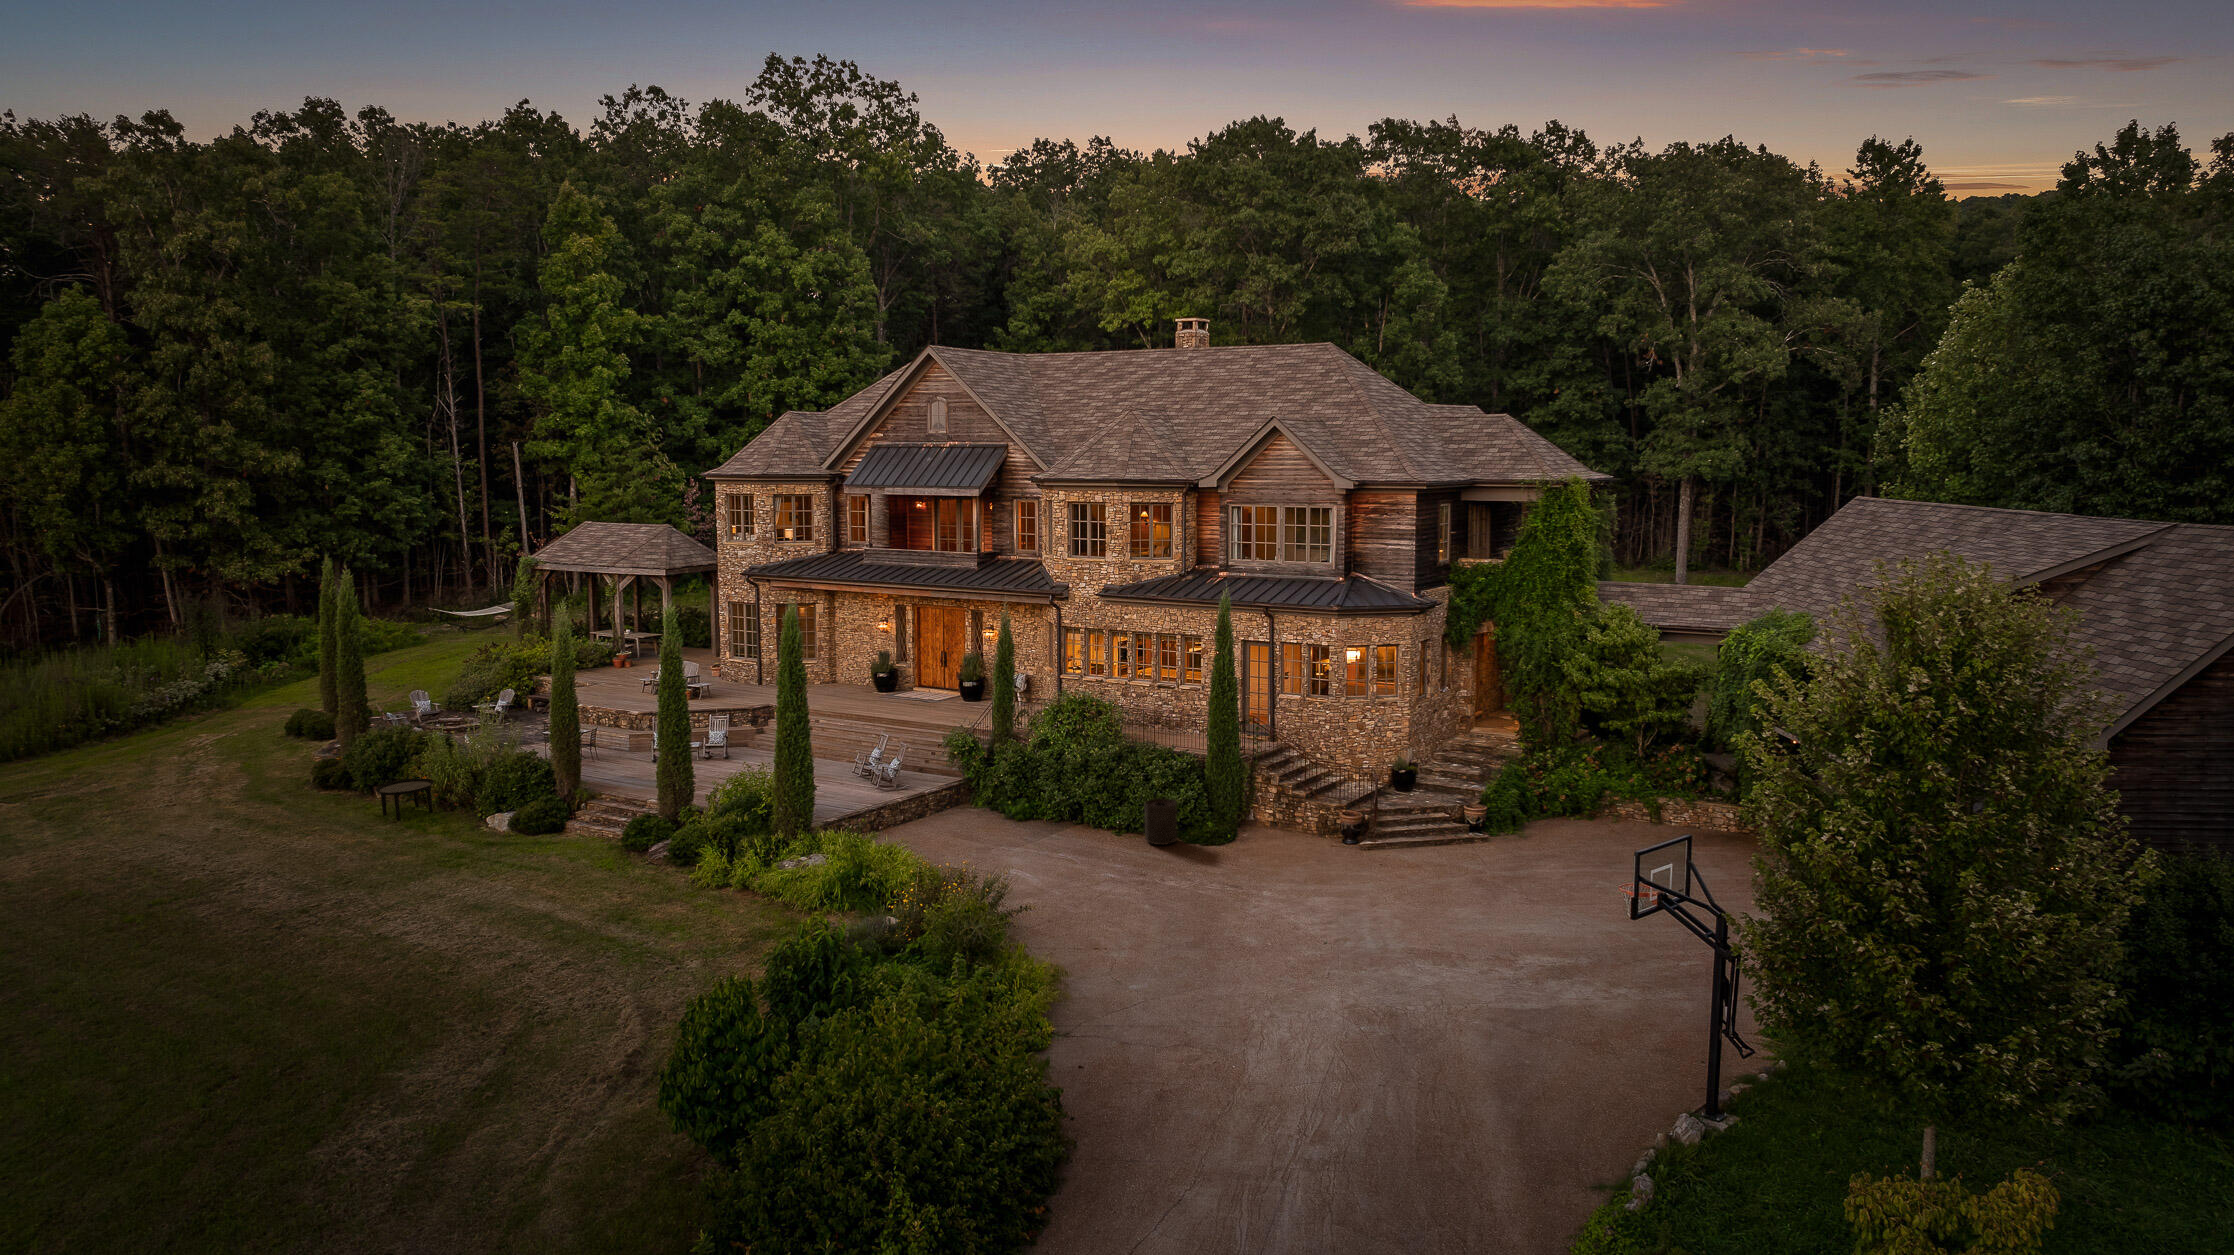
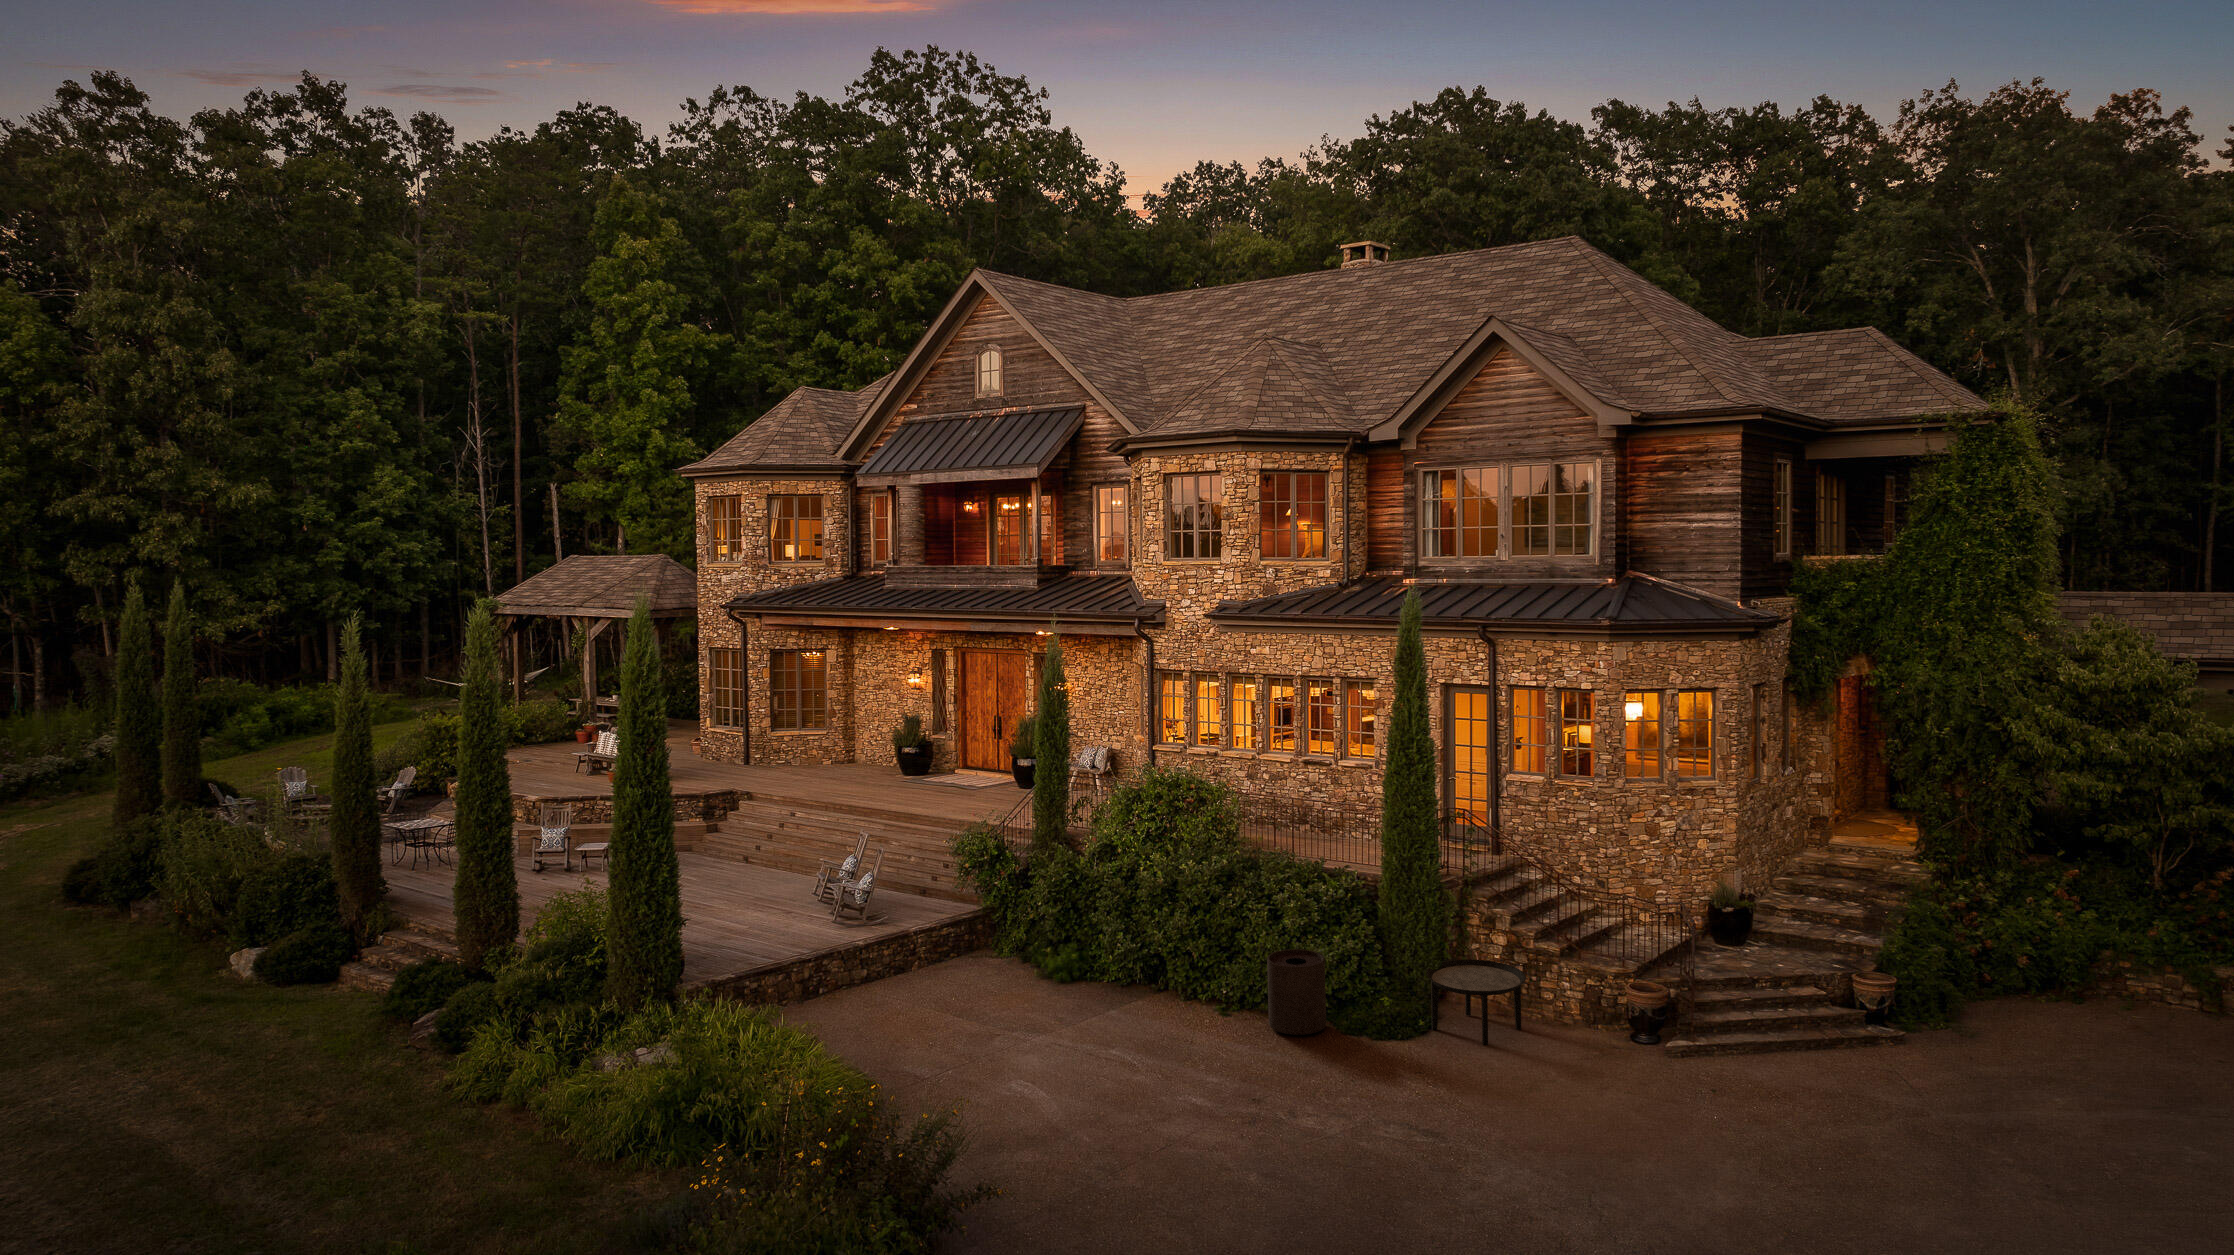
round table: present [376,778,434,821] -> present [1426,959,1526,1046]

